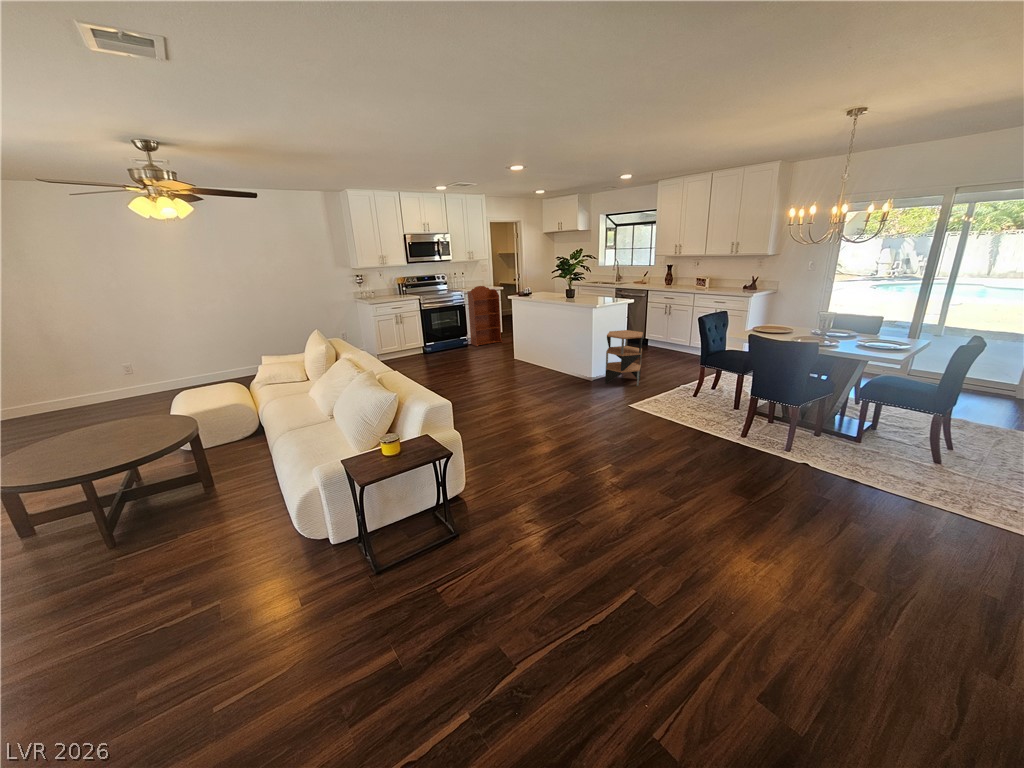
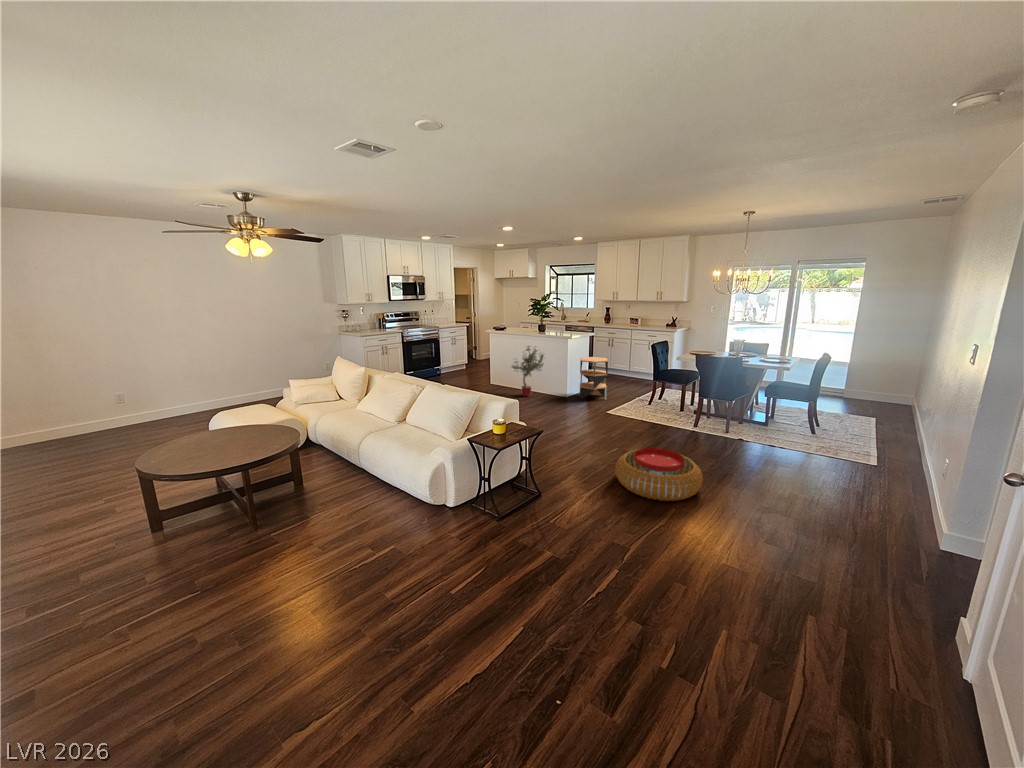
bookcase: present [467,286,502,346] -> none [442,323,472,376]
potted tree: none [526,316,564,377] -> present [512,346,544,397]
pouf: none [570,479,699,576] -> present [615,448,703,501]

